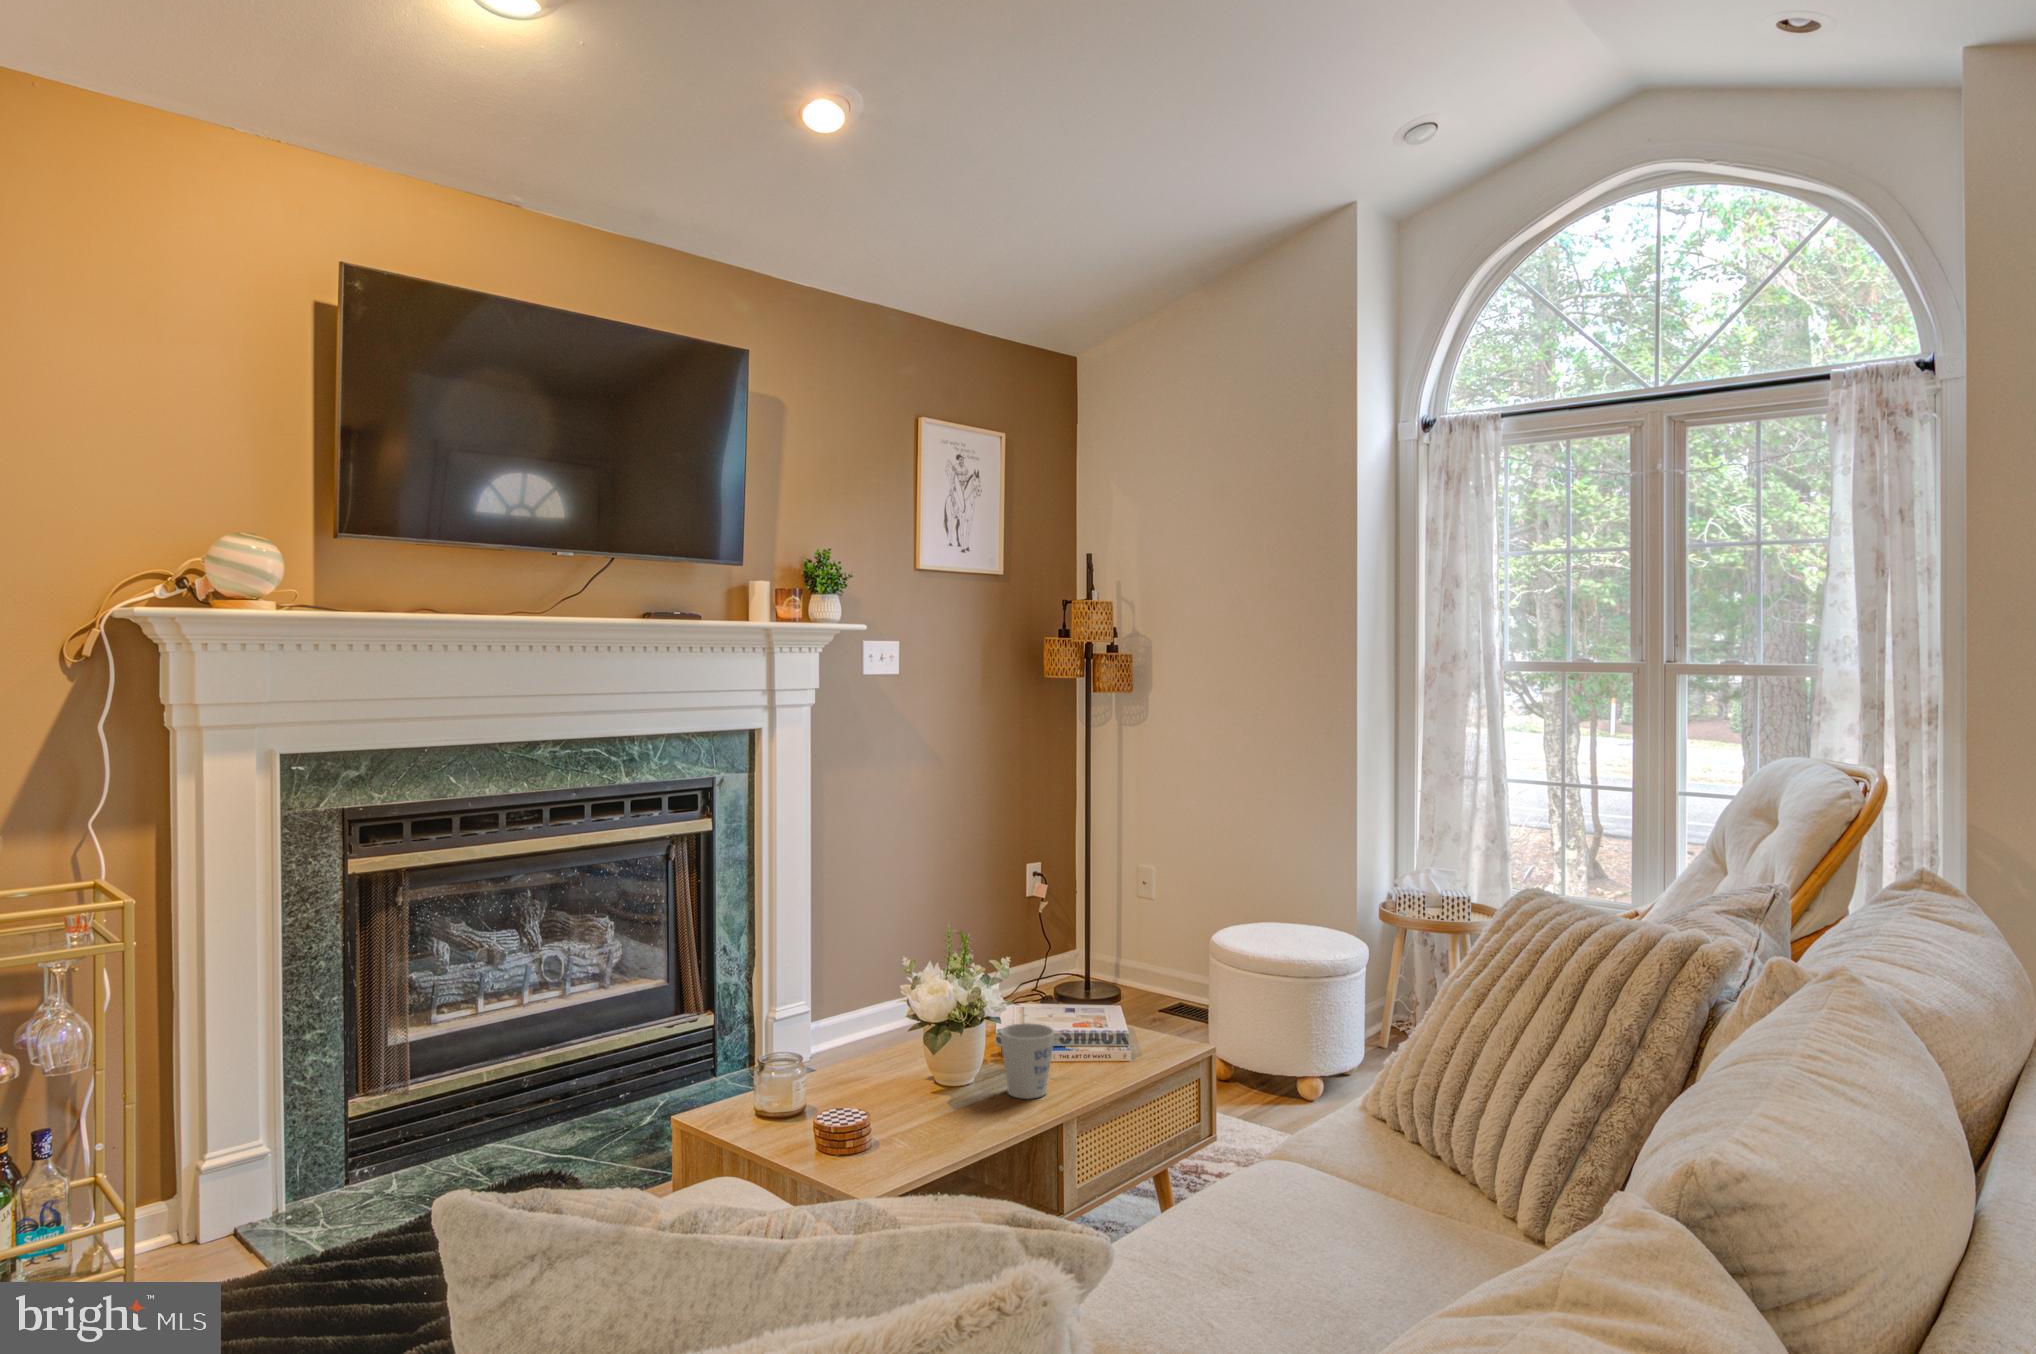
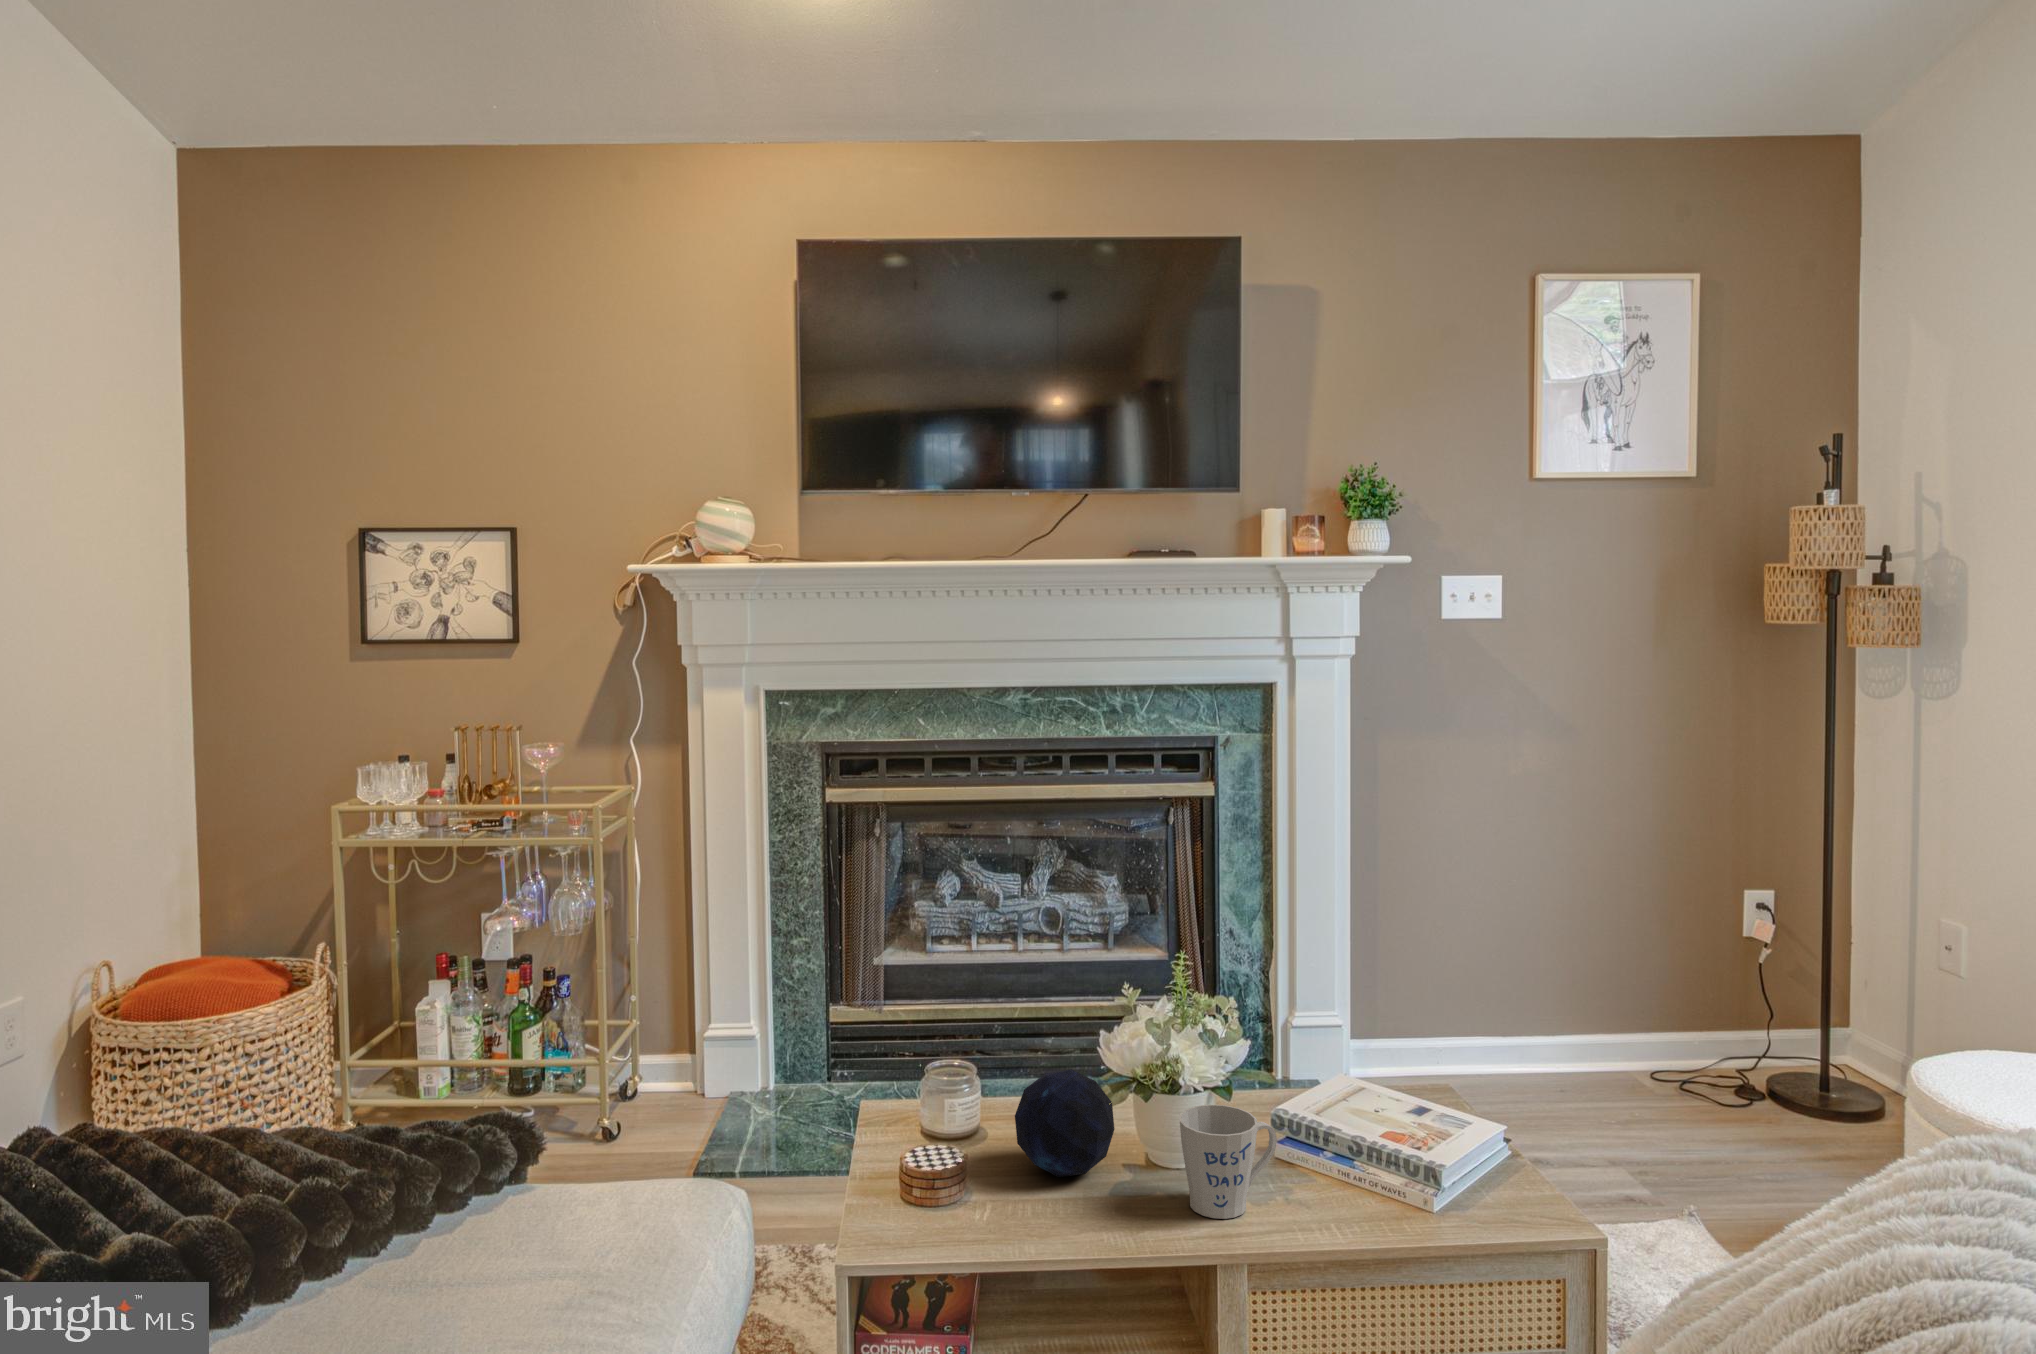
decorative orb: none [871,1027,948,1109] -> present [1015,1069,1114,1177]

